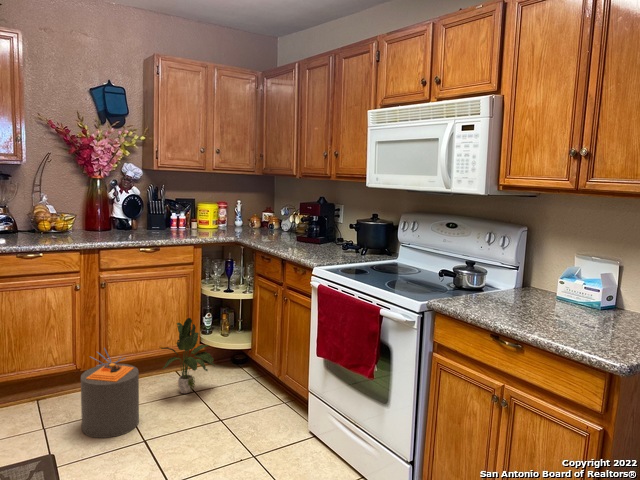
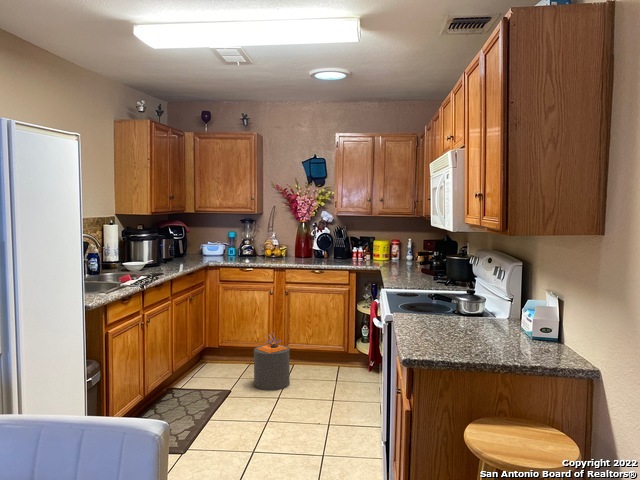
potted plant: present [162,318,215,393] -> none [312,322,355,379]

